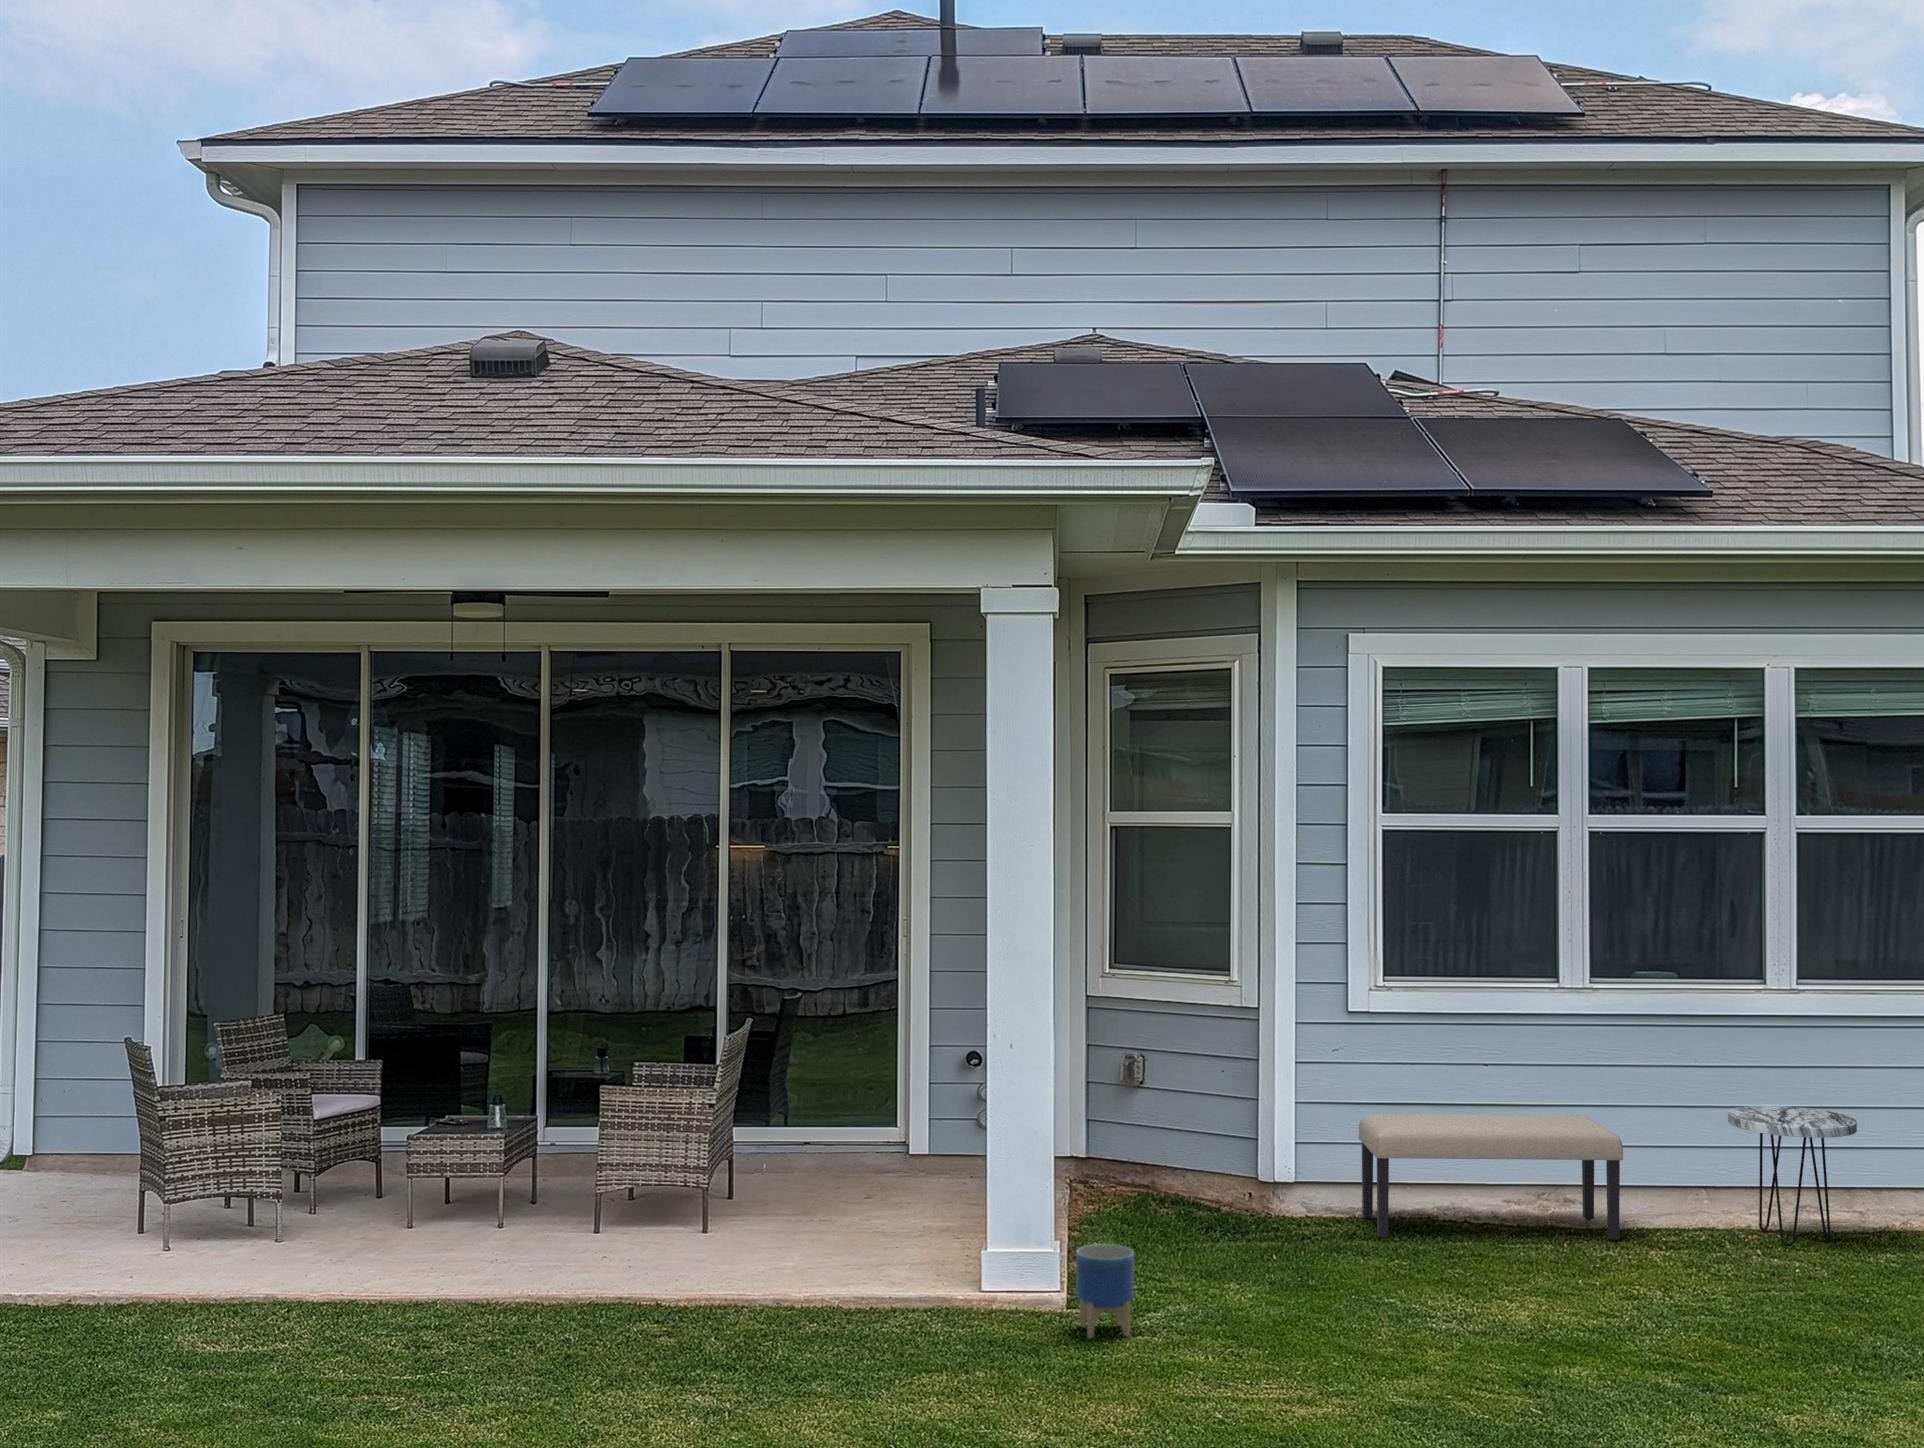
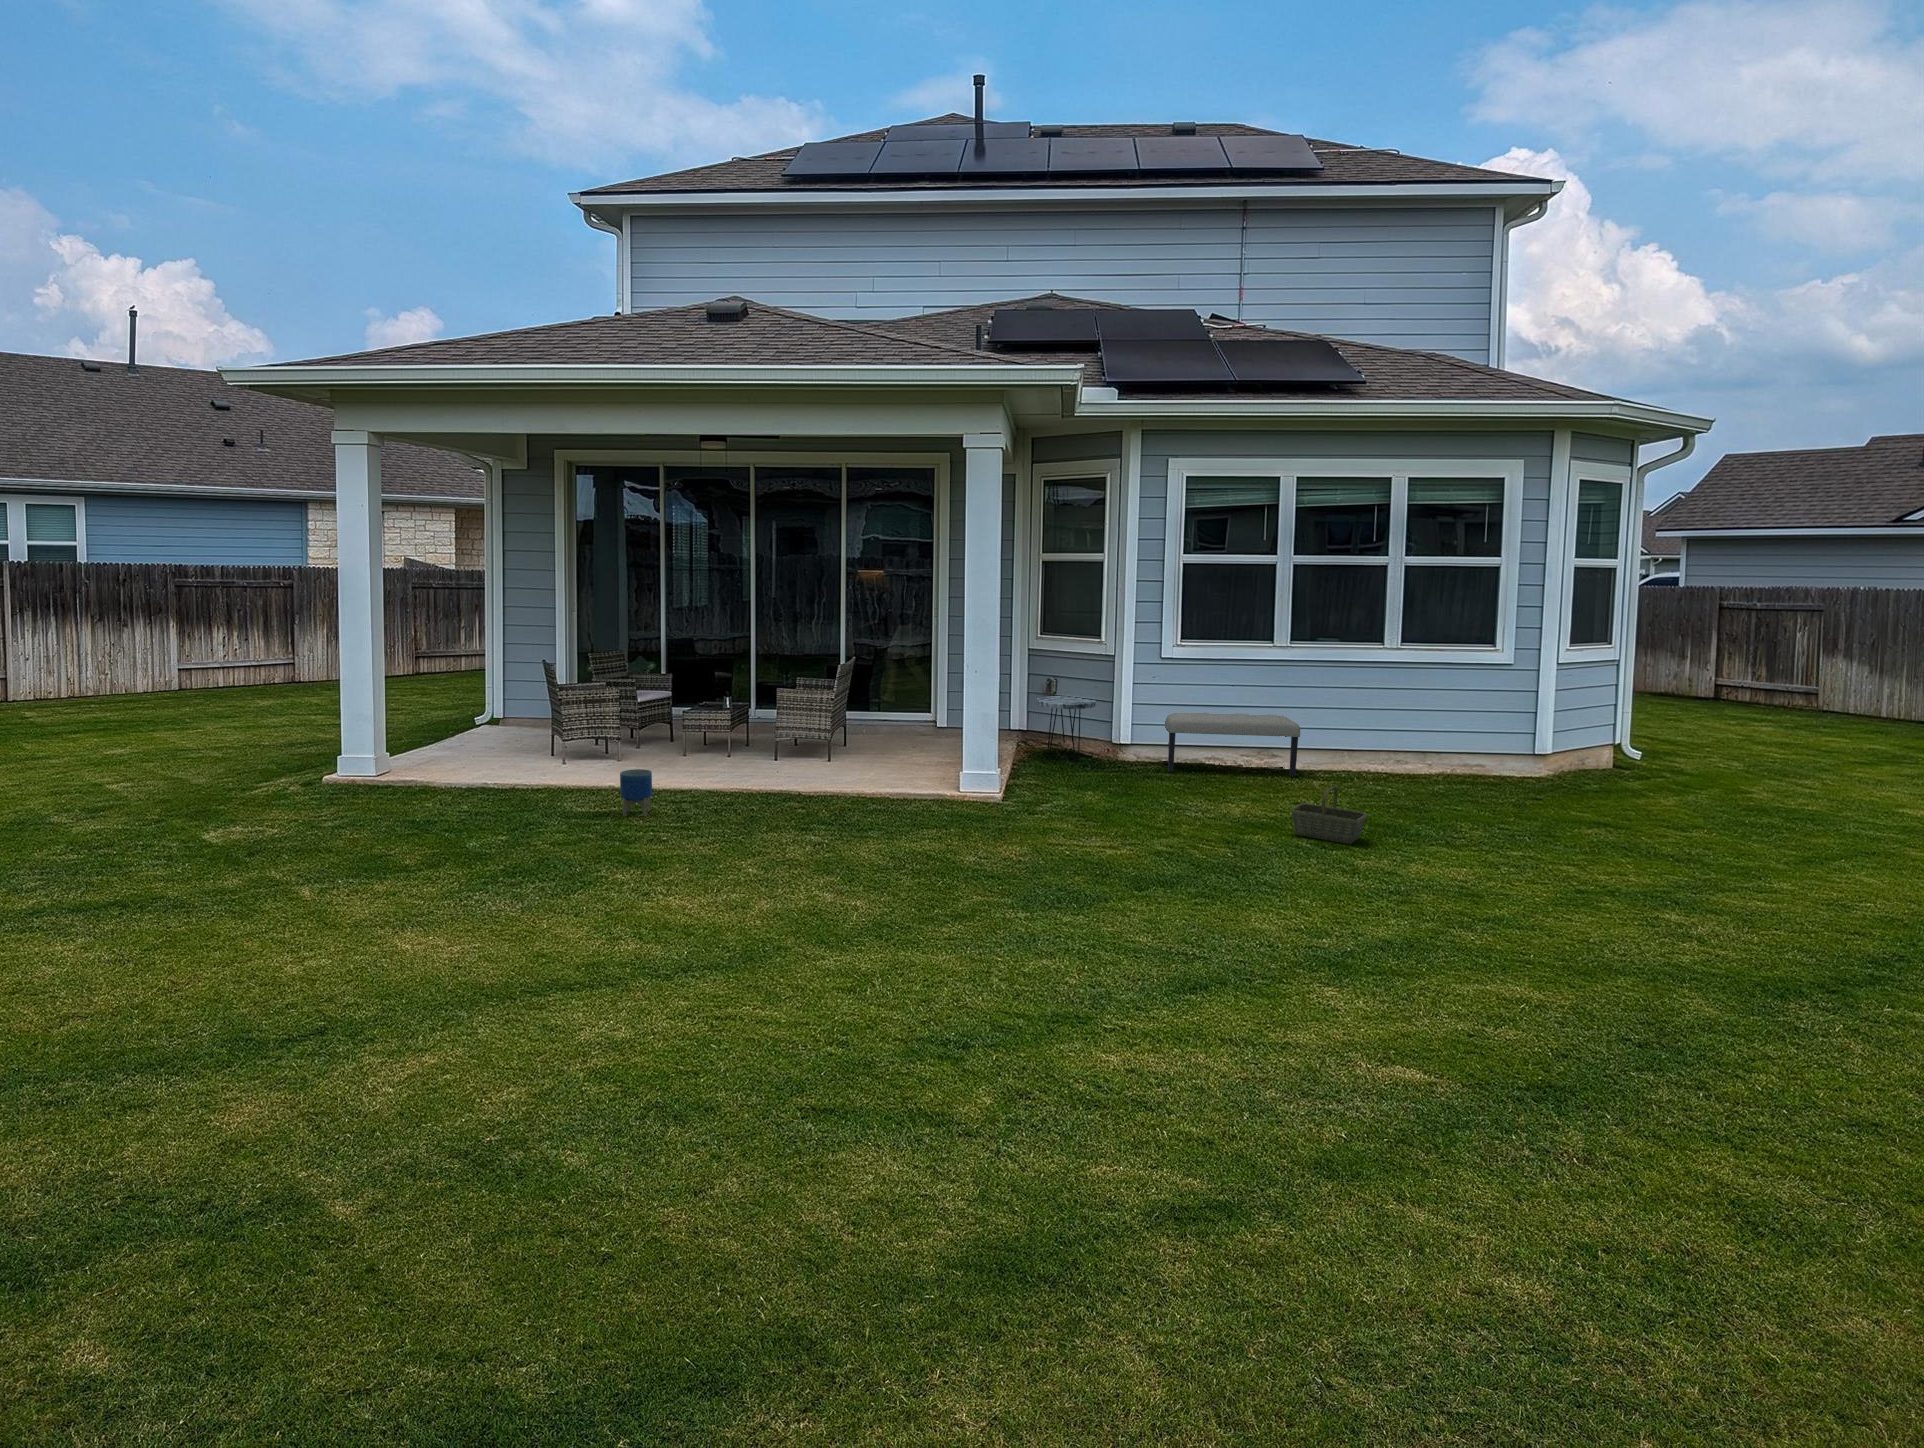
side table: present [1728,1106,1857,1246] -> present [1037,696,1096,761]
planter: present [1076,1244,1134,1338] -> present [620,769,652,816]
basket: none [1646,1281,1794,1402] -> present [1290,787,1368,844]

